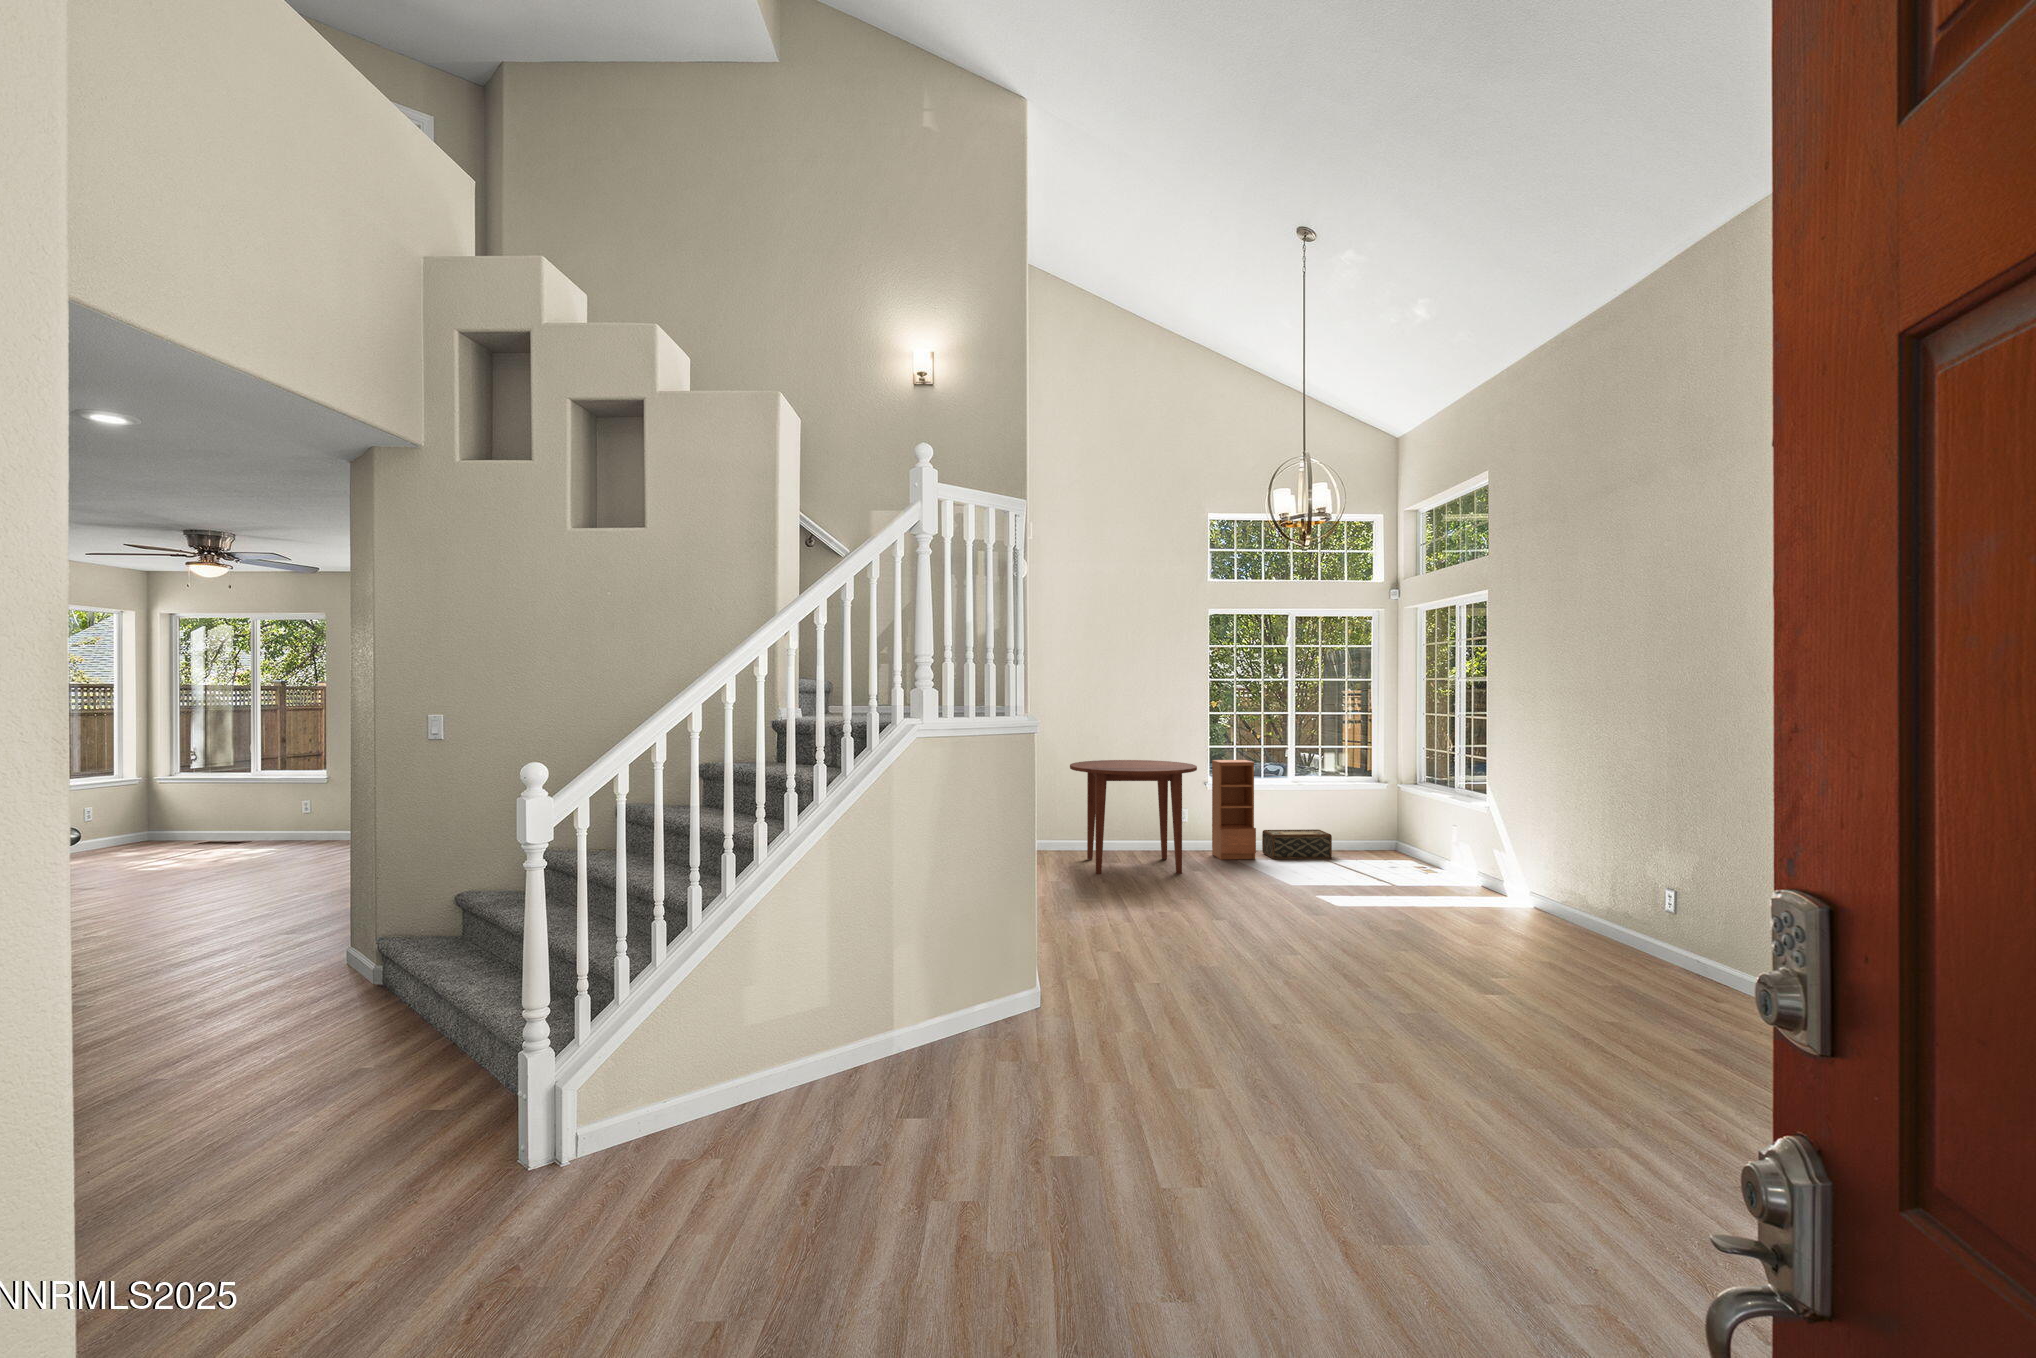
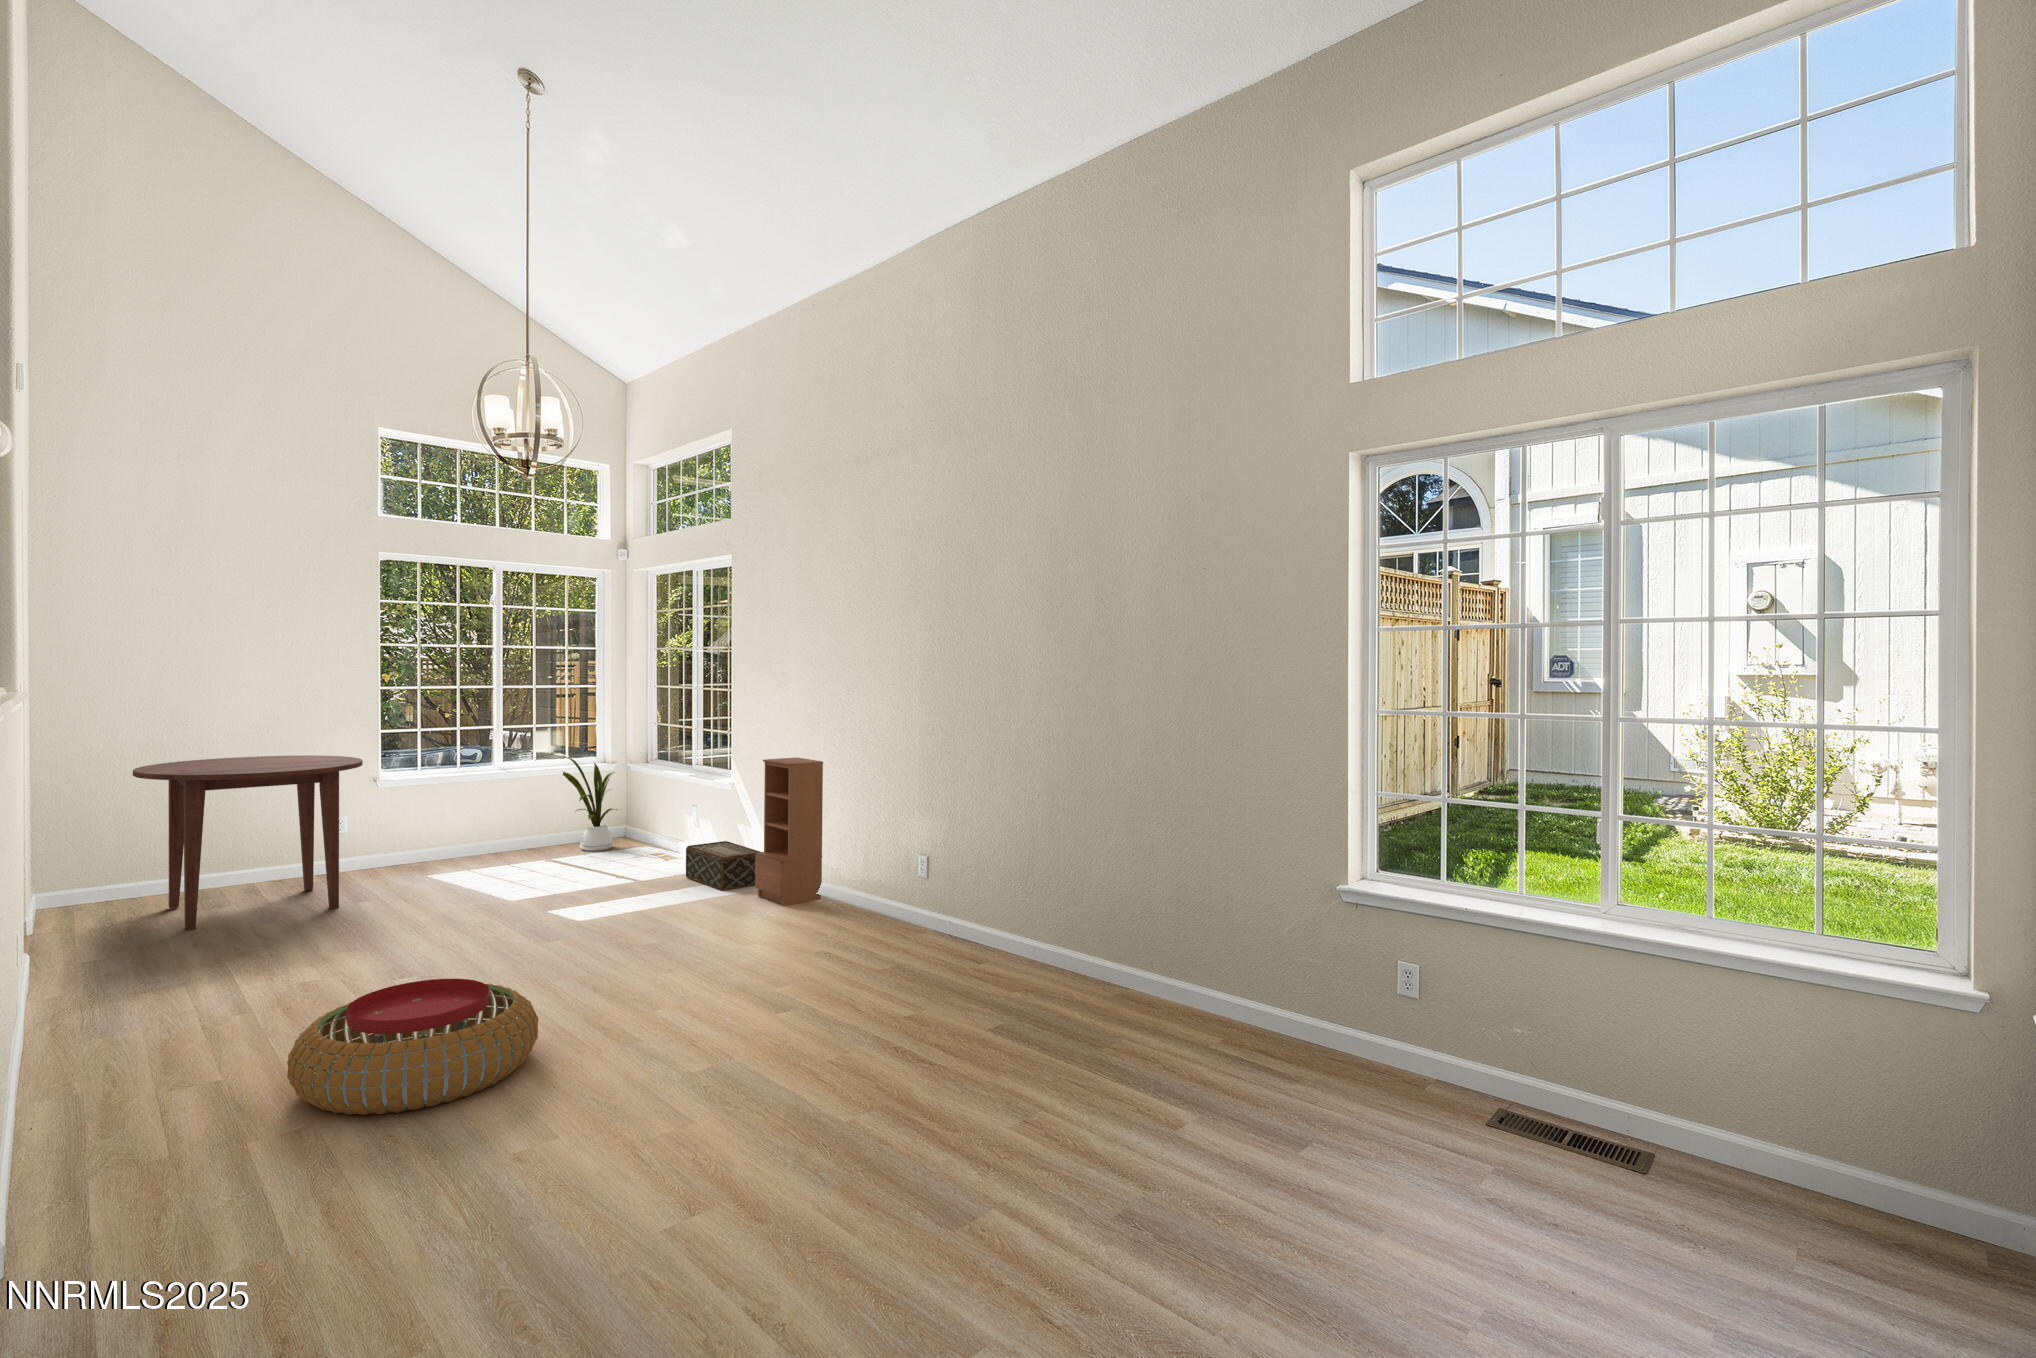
bookcase: present [1212,760,1256,860] -> present [755,757,823,906]
house plant: none [1339,773,1393,858] -> present [563,757,617,851]
woven basket: present [1262,829,1332,859] -> present [686,841,760,891]
pouf: none [1148,922,1300,1006] -> present [287,979,538,1115]

